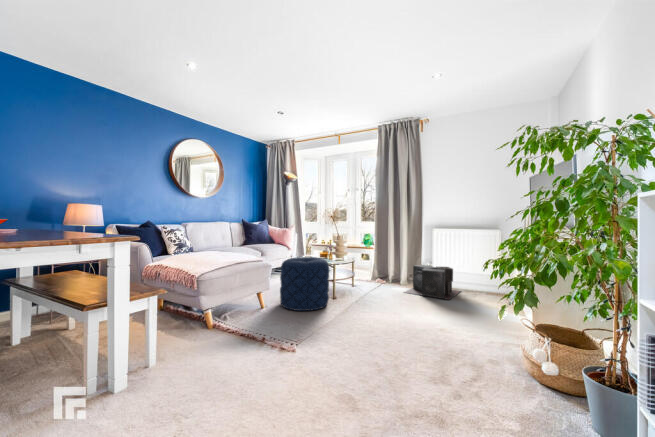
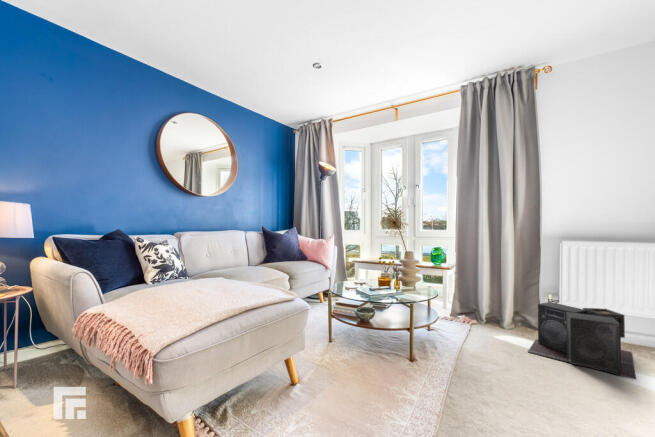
pouf: present [280,257,329,311] -> none [321,293,412,407]

